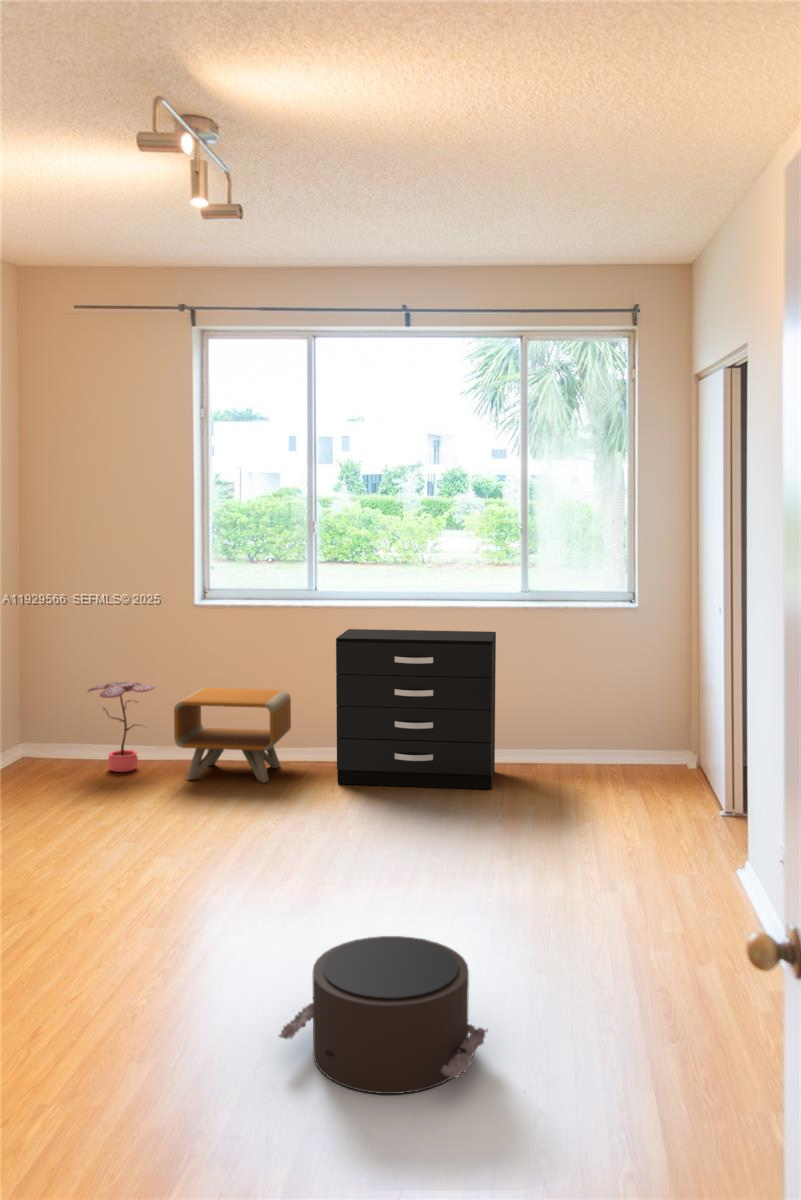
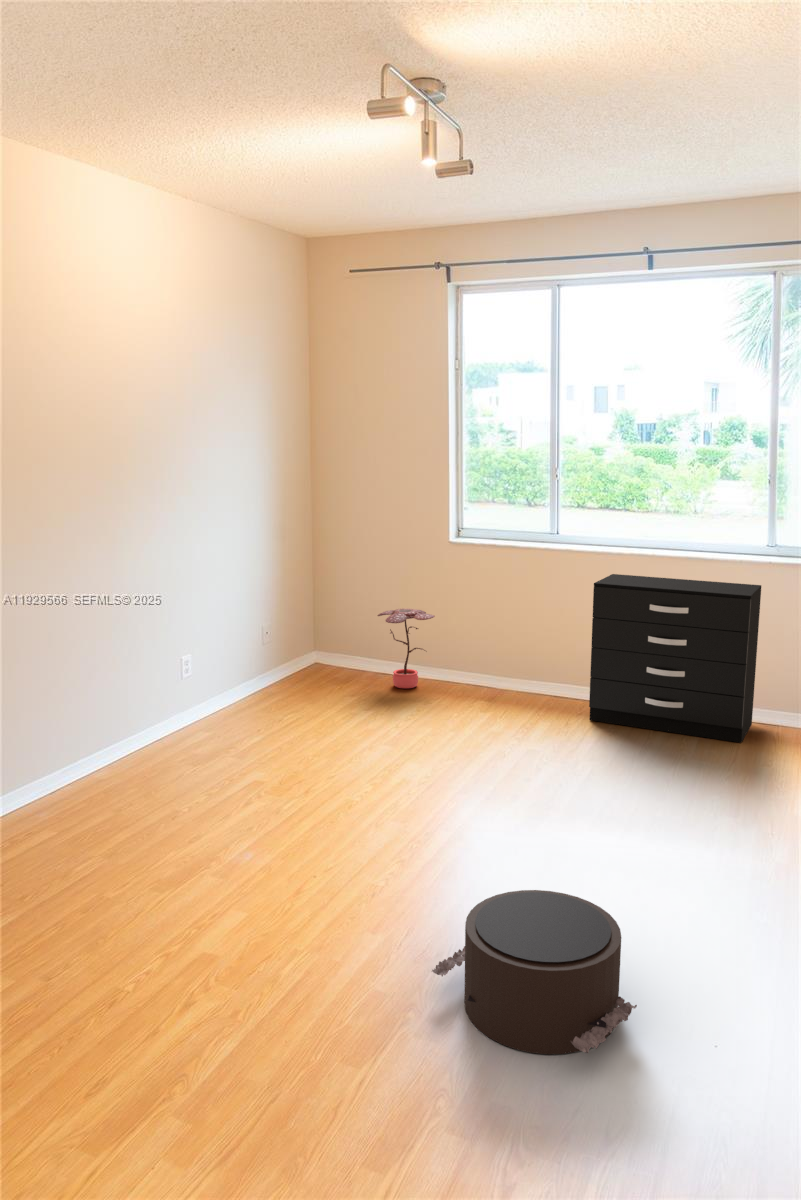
nightstand: present [174,688,291,783] -> none [445,620,555,712]

